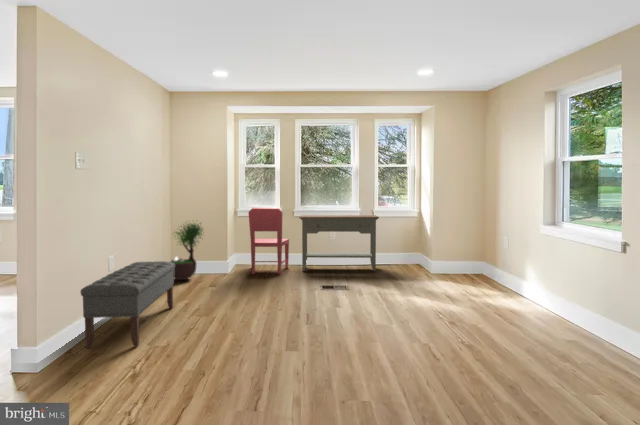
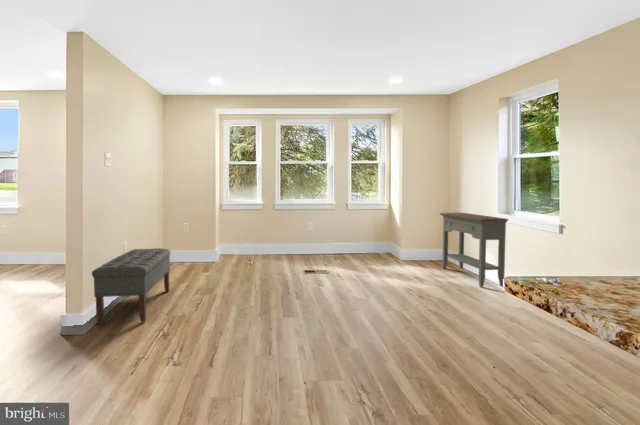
dining chair: present [249,207,289,274] -> none [234,200,271,262]
console table: present [299,215,379,271] -> present [440,213,508,287]
potted tree: present [170,223,203,280] -> none [159,209,193,268]

